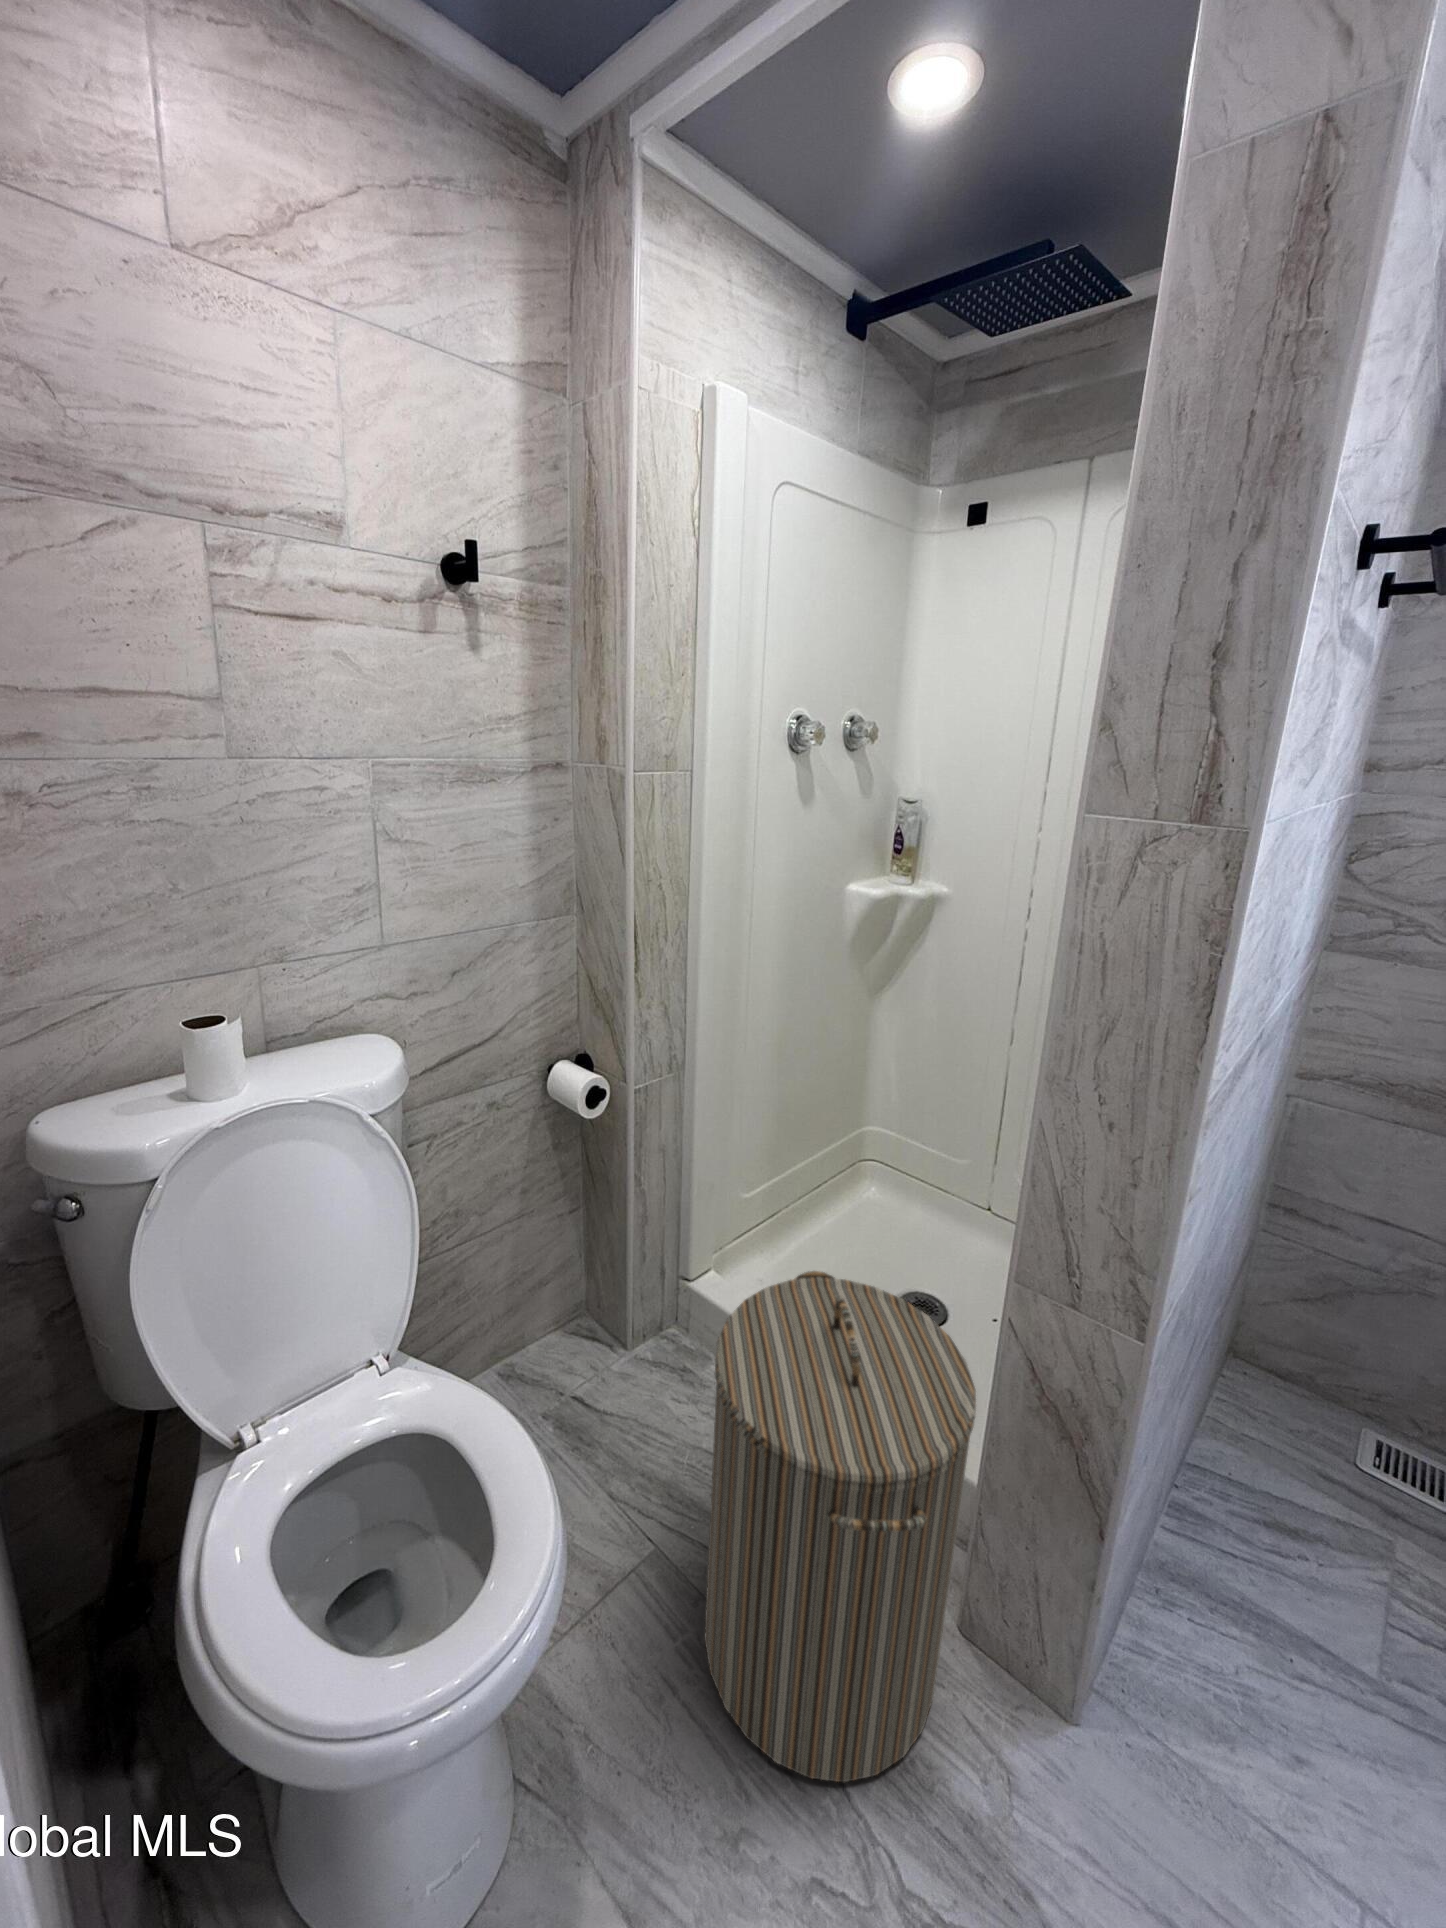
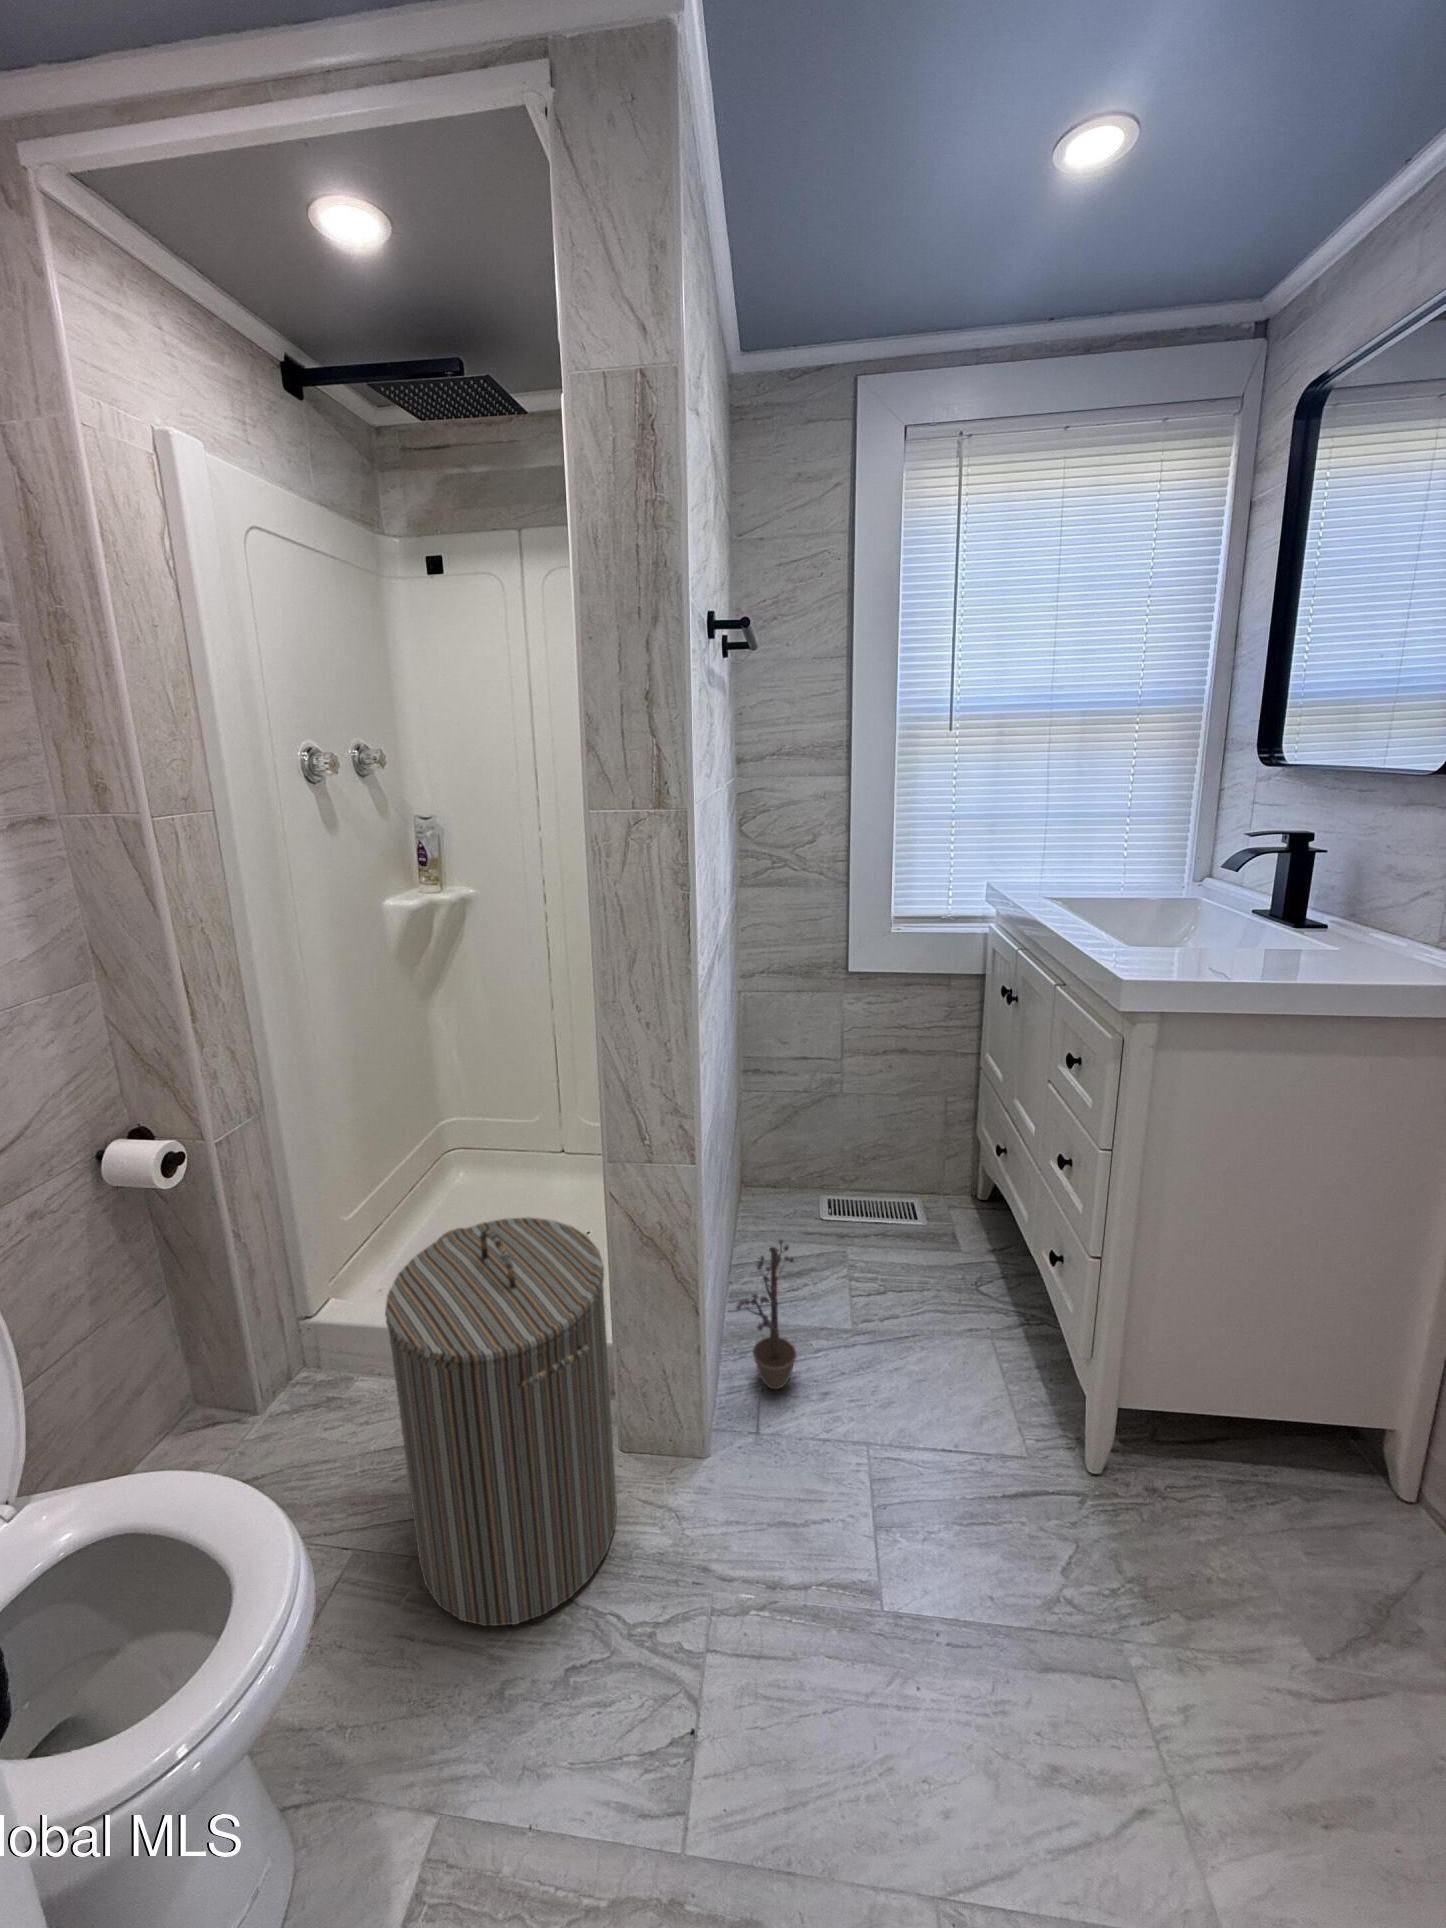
decorative plant: none [1160,1492,1290,1747] -> present [737,1240,797,1389]

